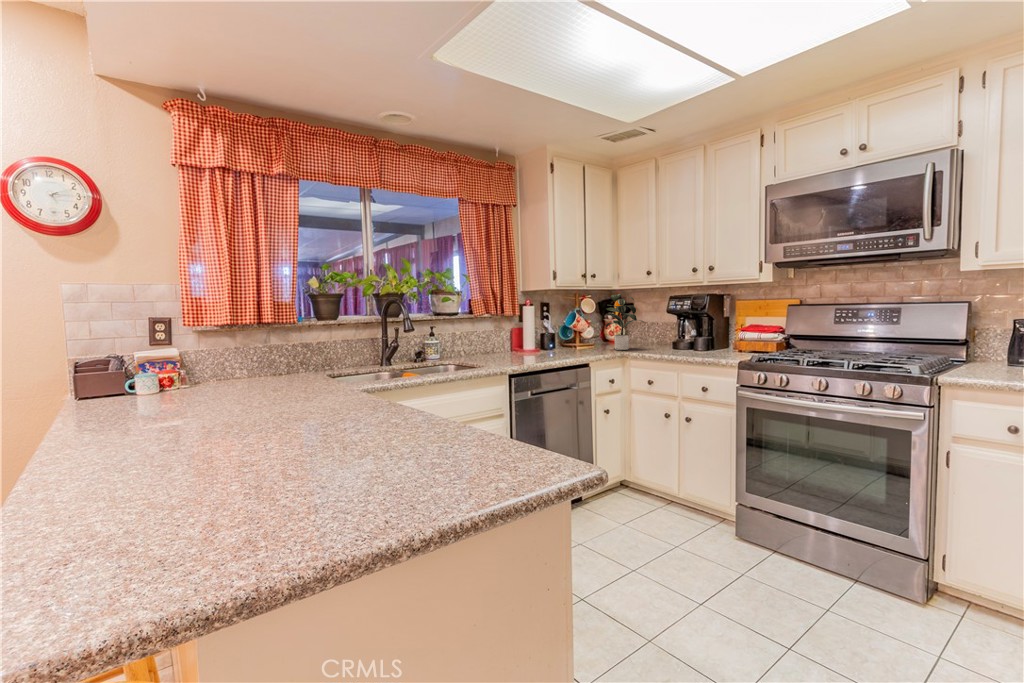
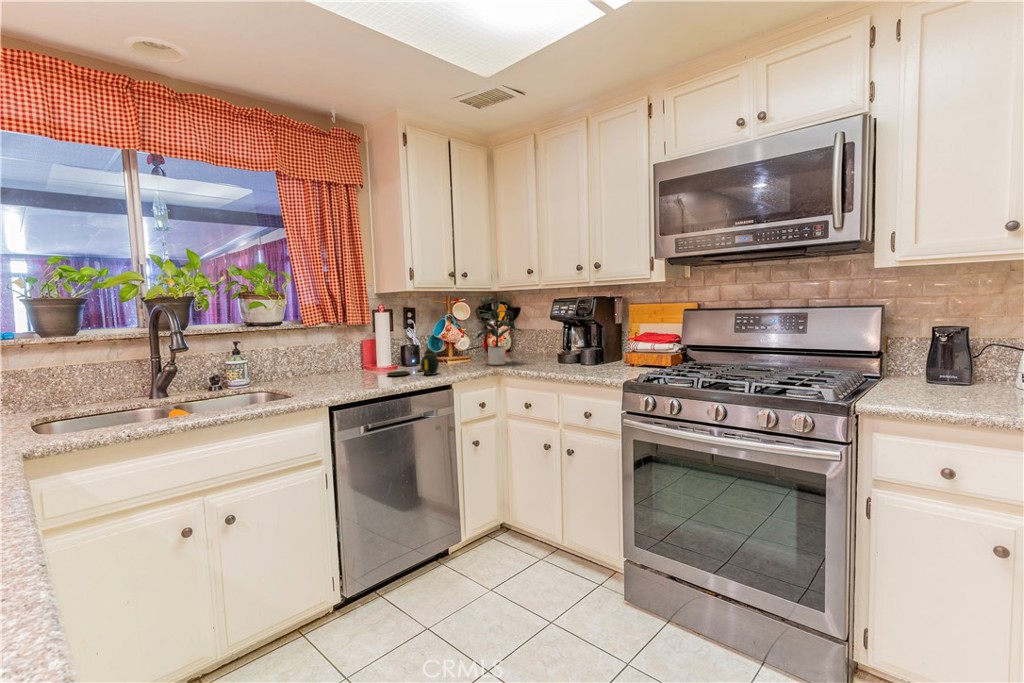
teapot: none [537,334,578,356] -> present [387,348,439,376]

